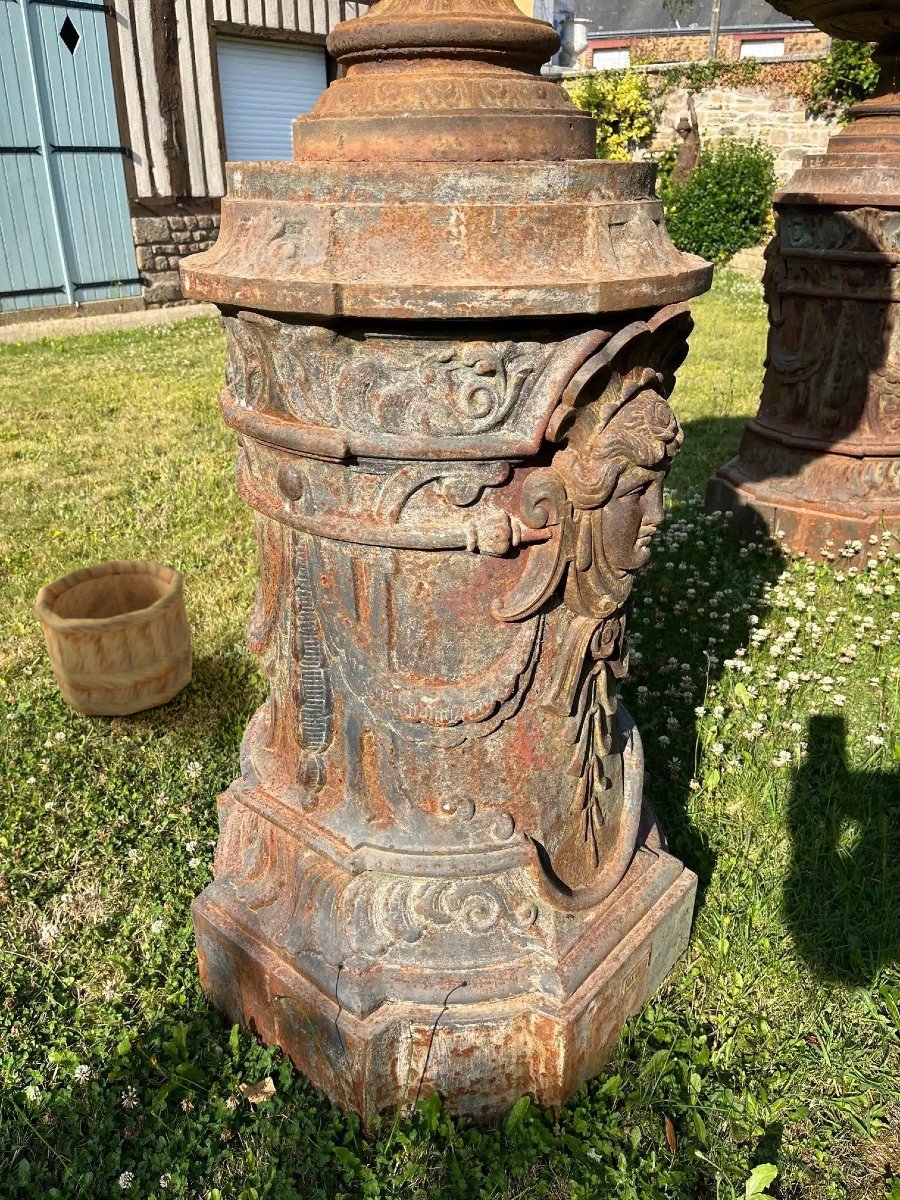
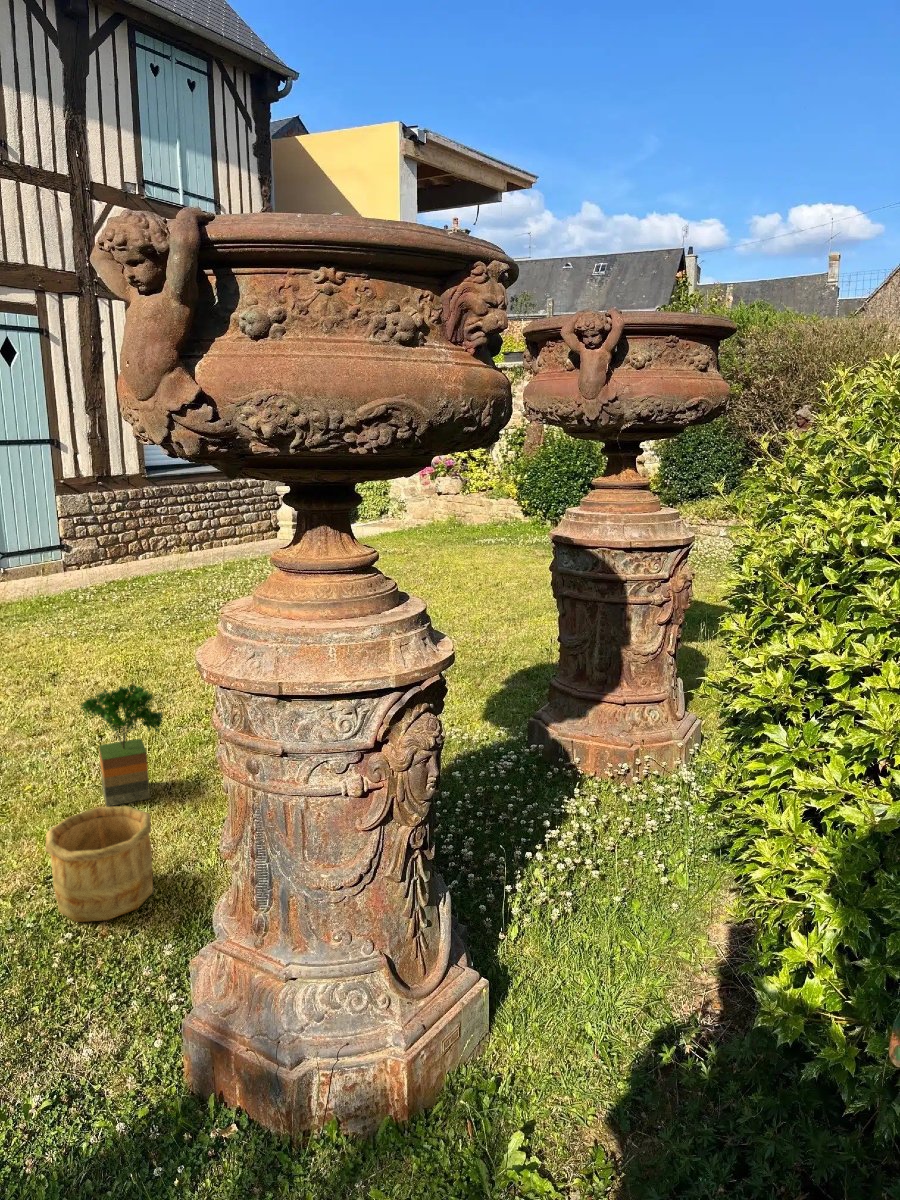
potted tree: none [102,399,218,563] -> present [80,685,162,807]

